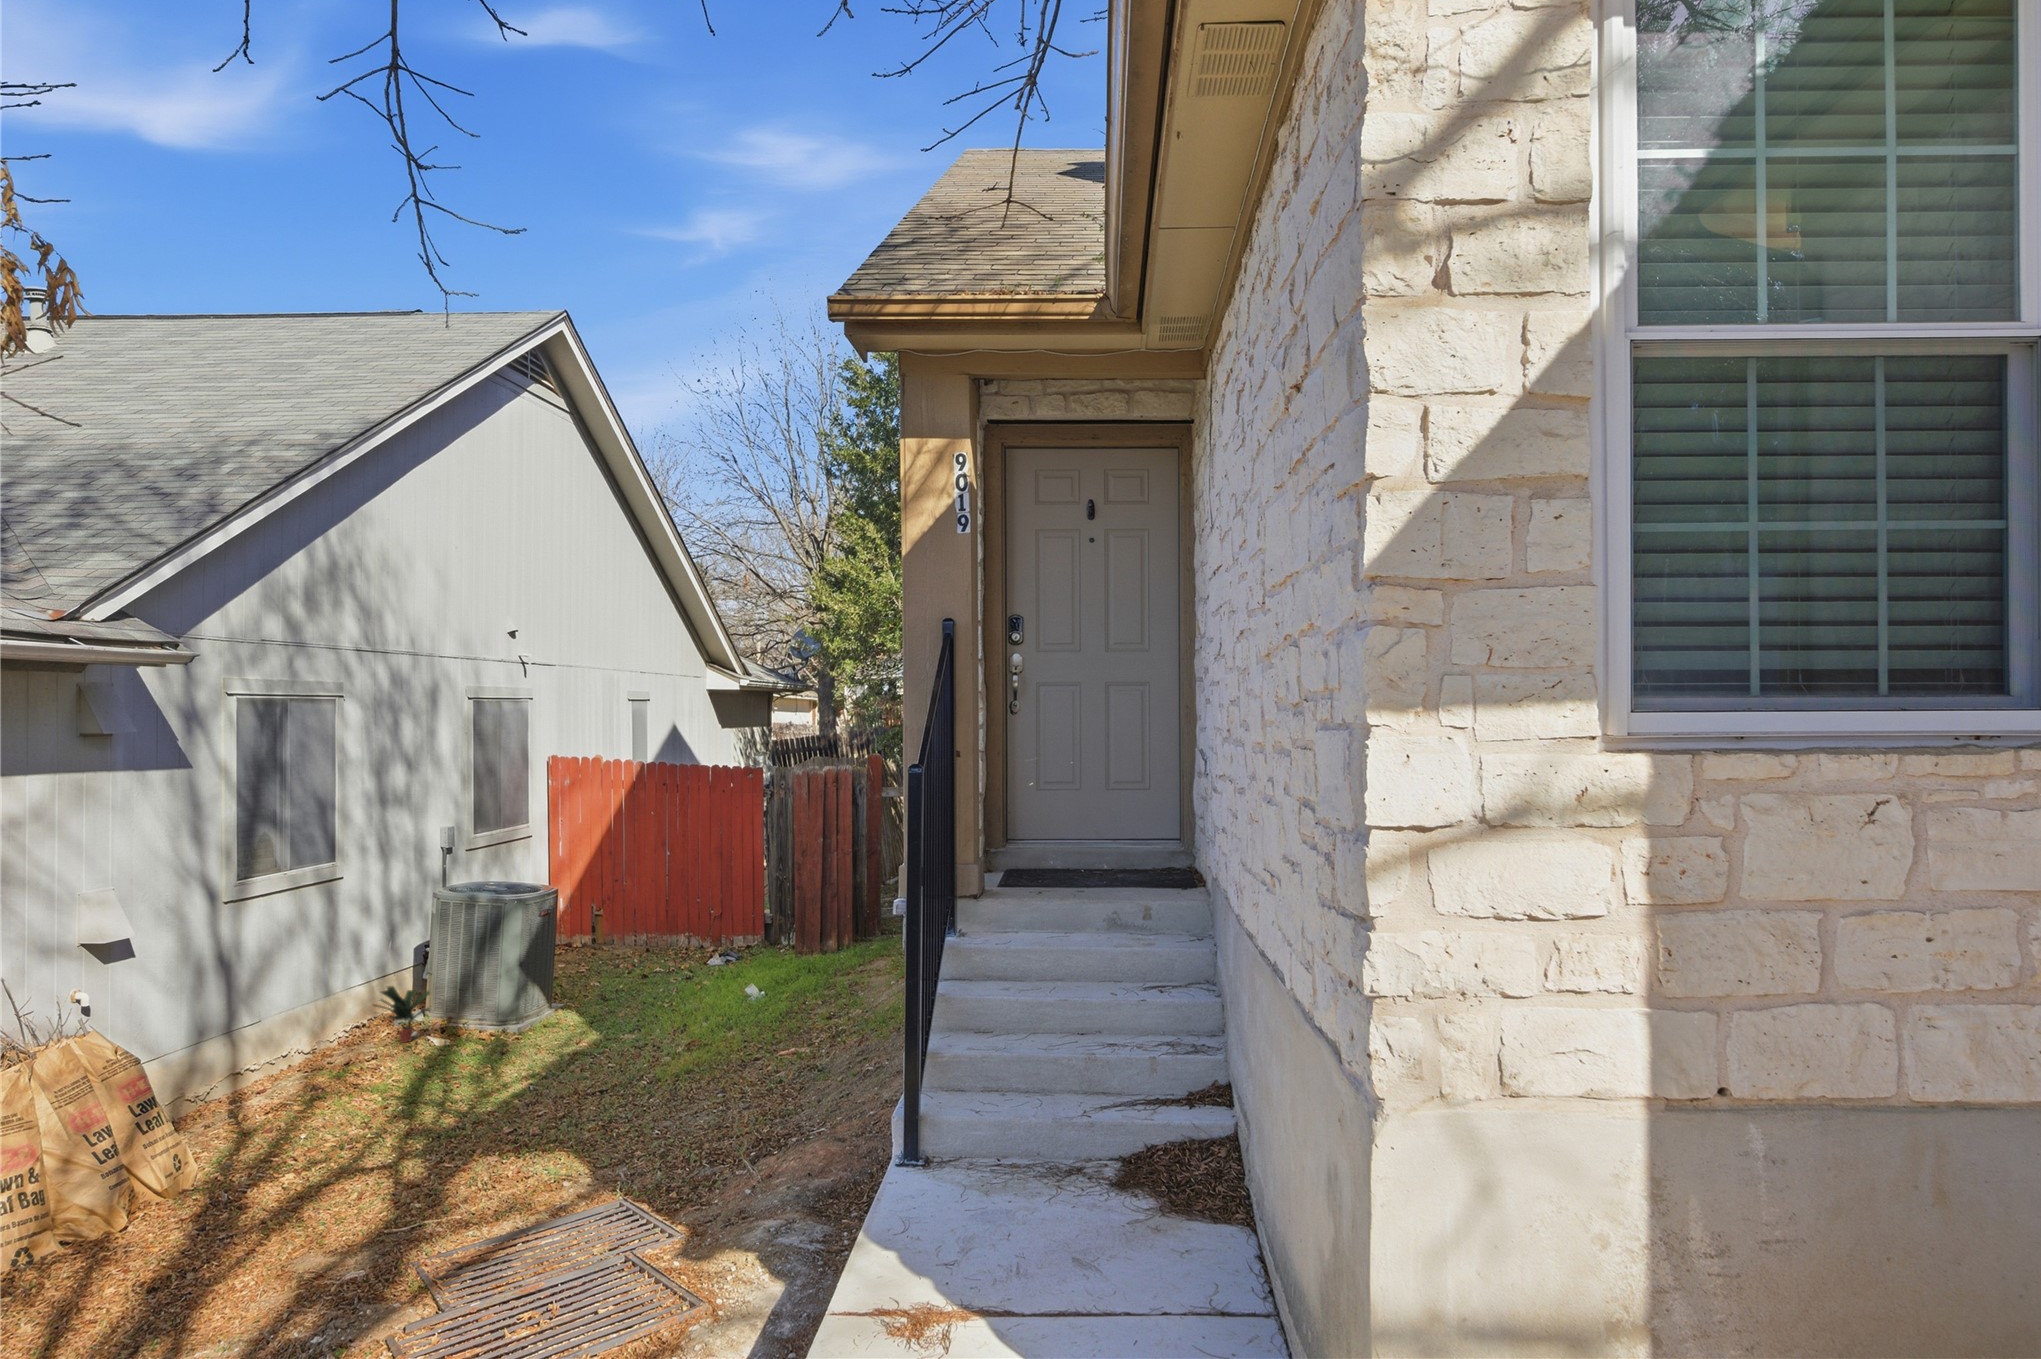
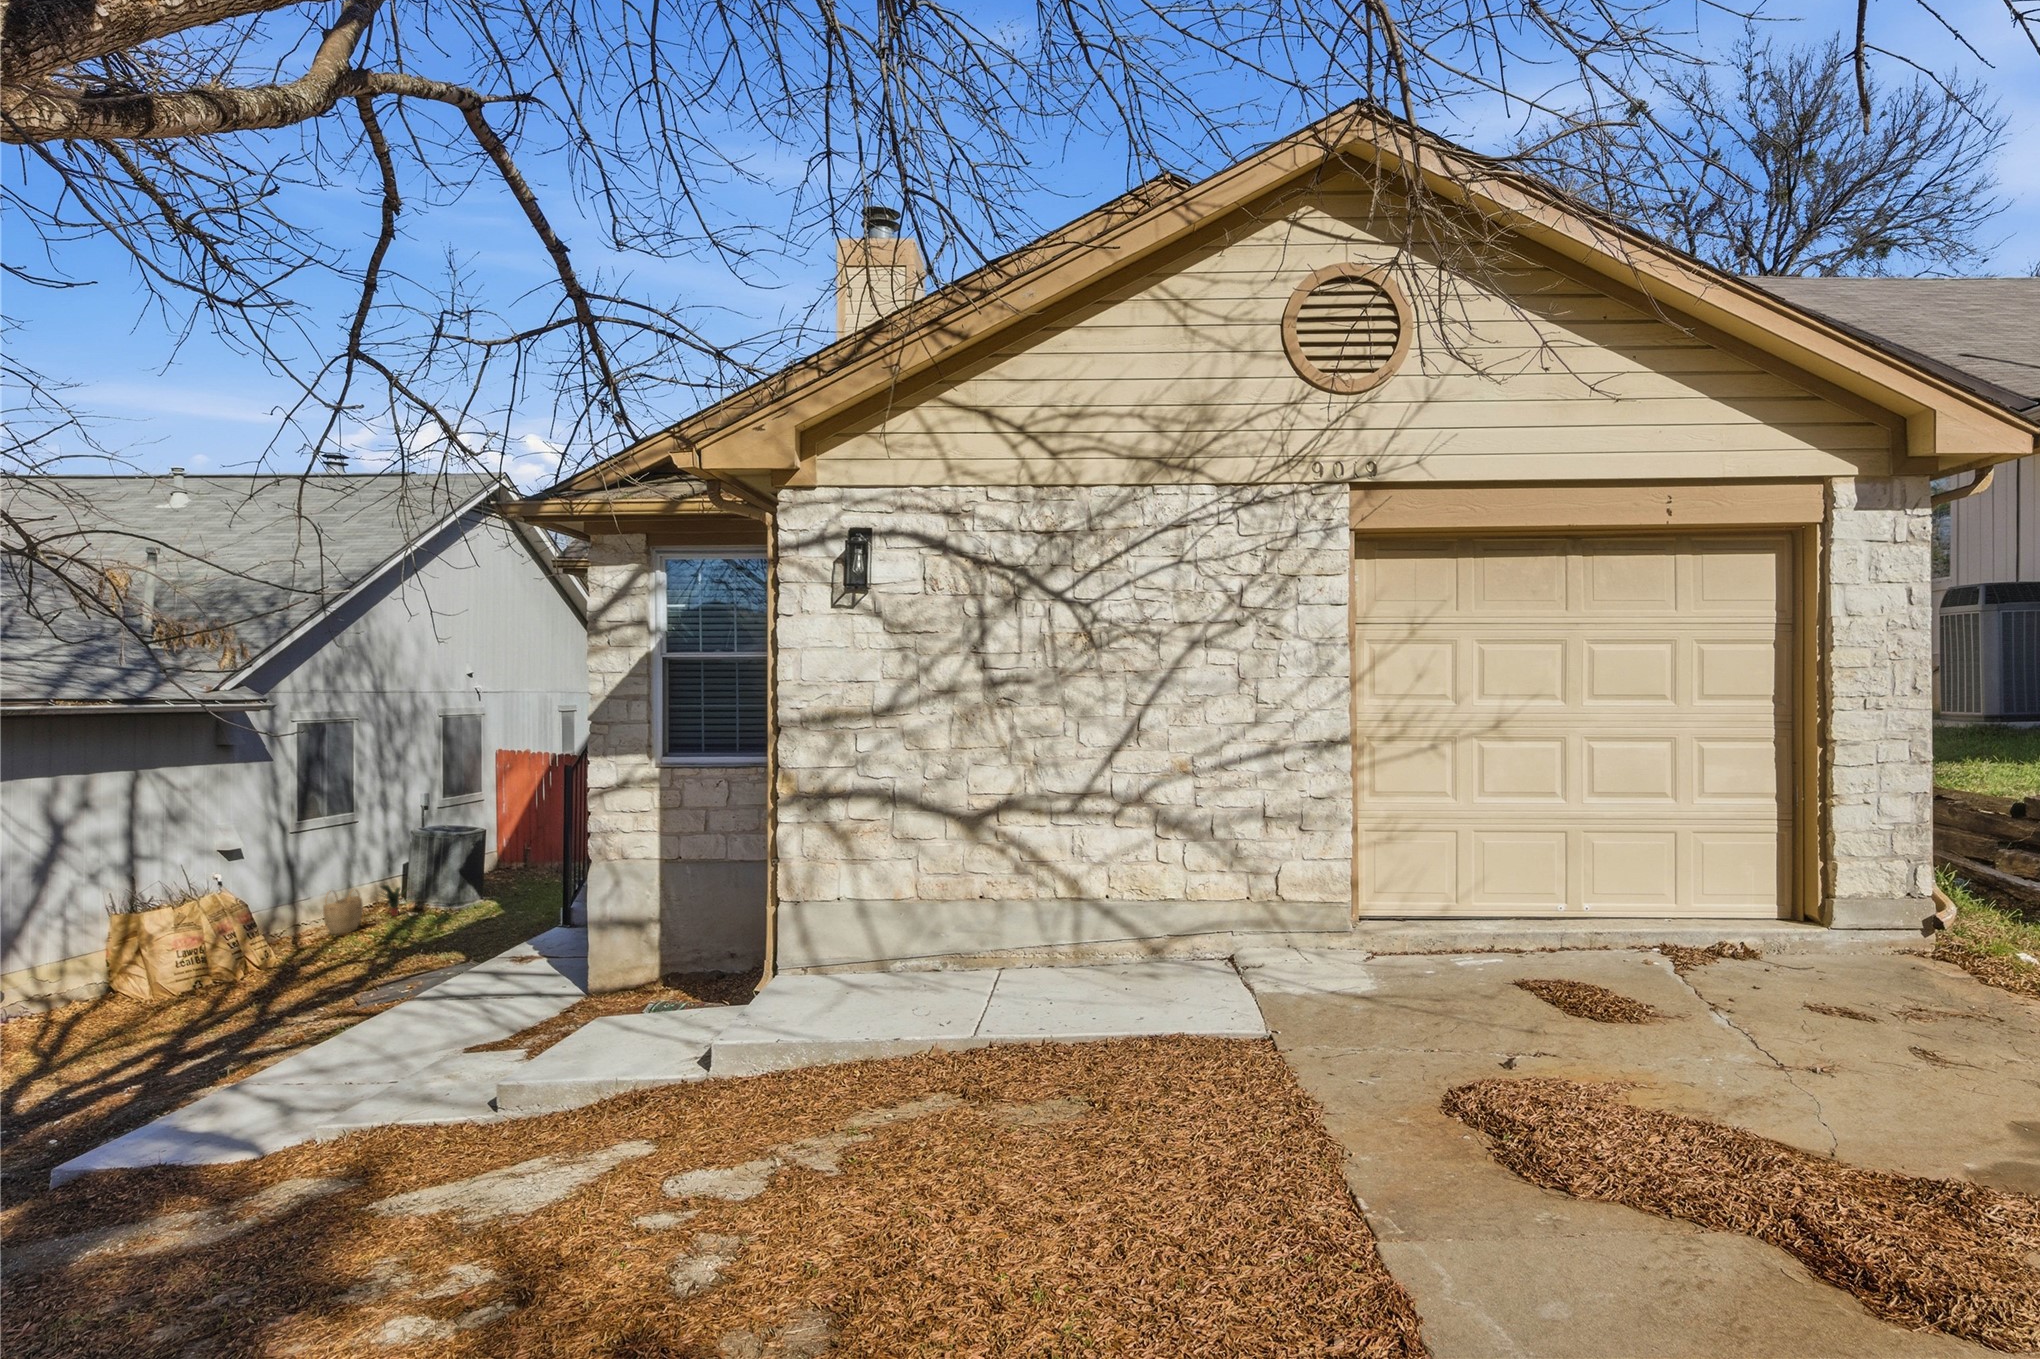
woven basket: none [283,1003,355,1089] -> present [323,891,363,934]

